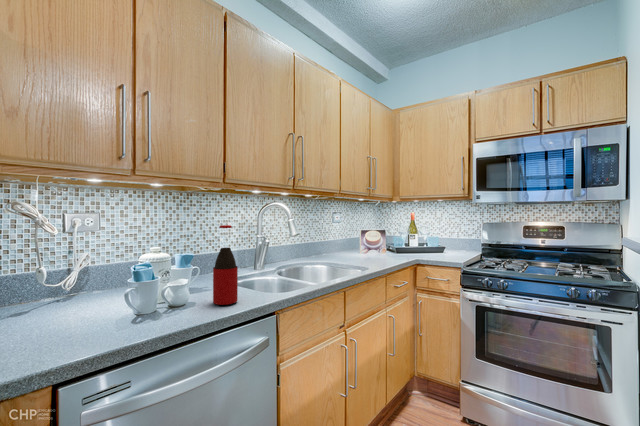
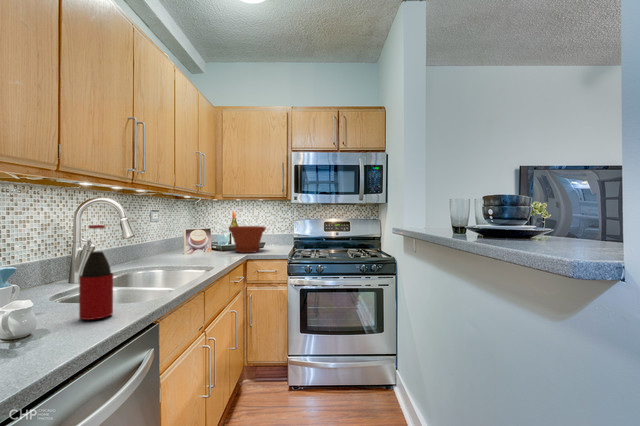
plant pot: none [401,228,442,257] -> present [229,226,266,253]

